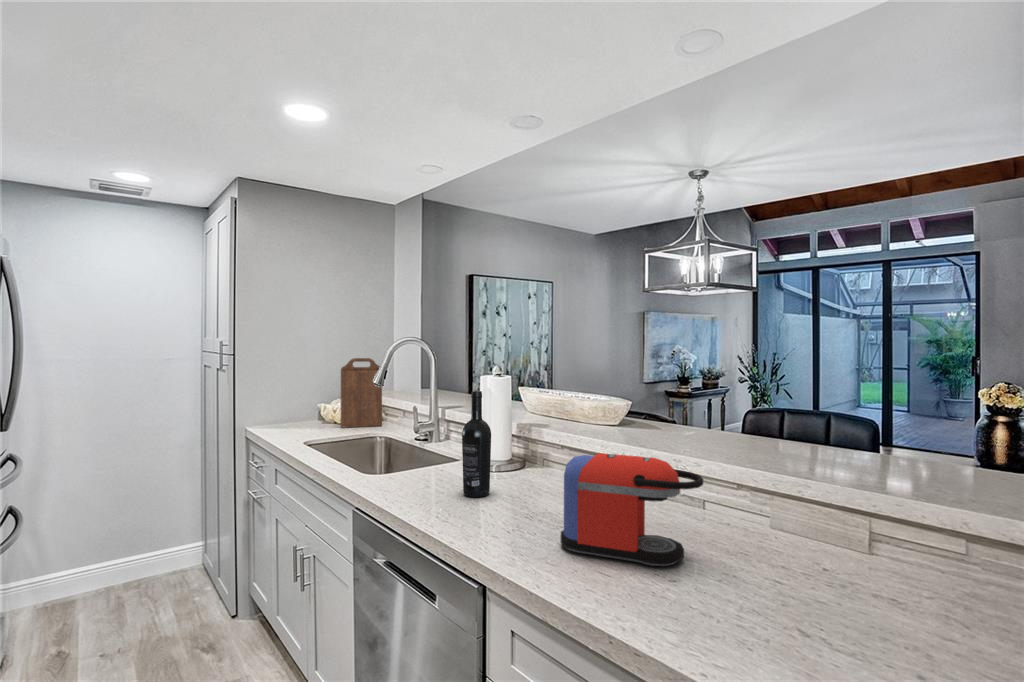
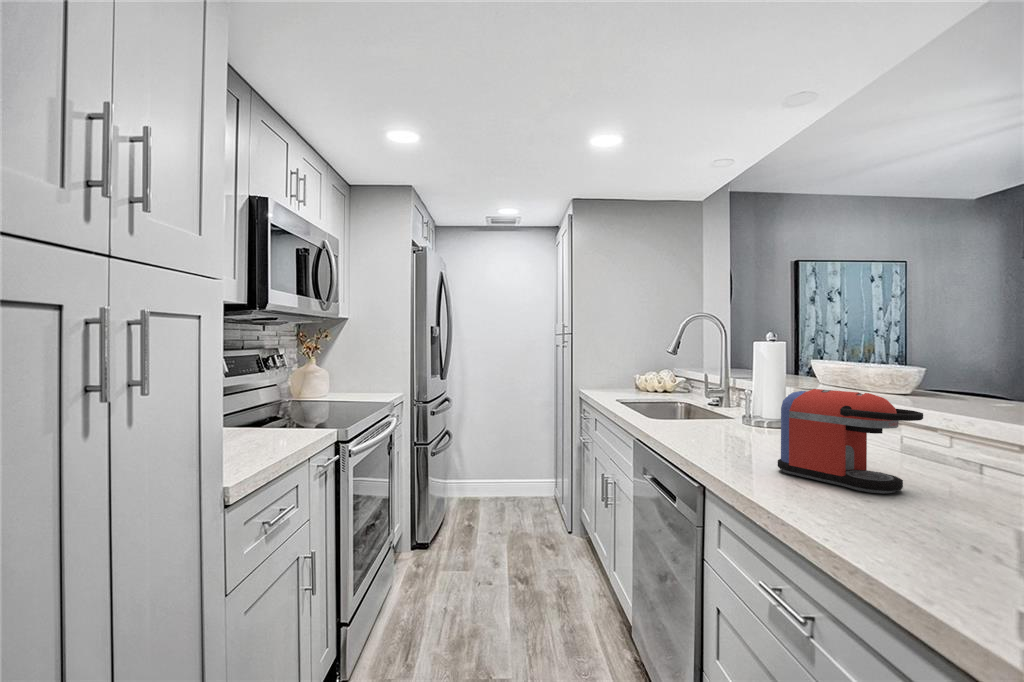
cutting board: present [341,358,382,428] -> none [650,337,686,396]
wine bottle: present [462,391,491,497] -> none [719,348,747,439]

